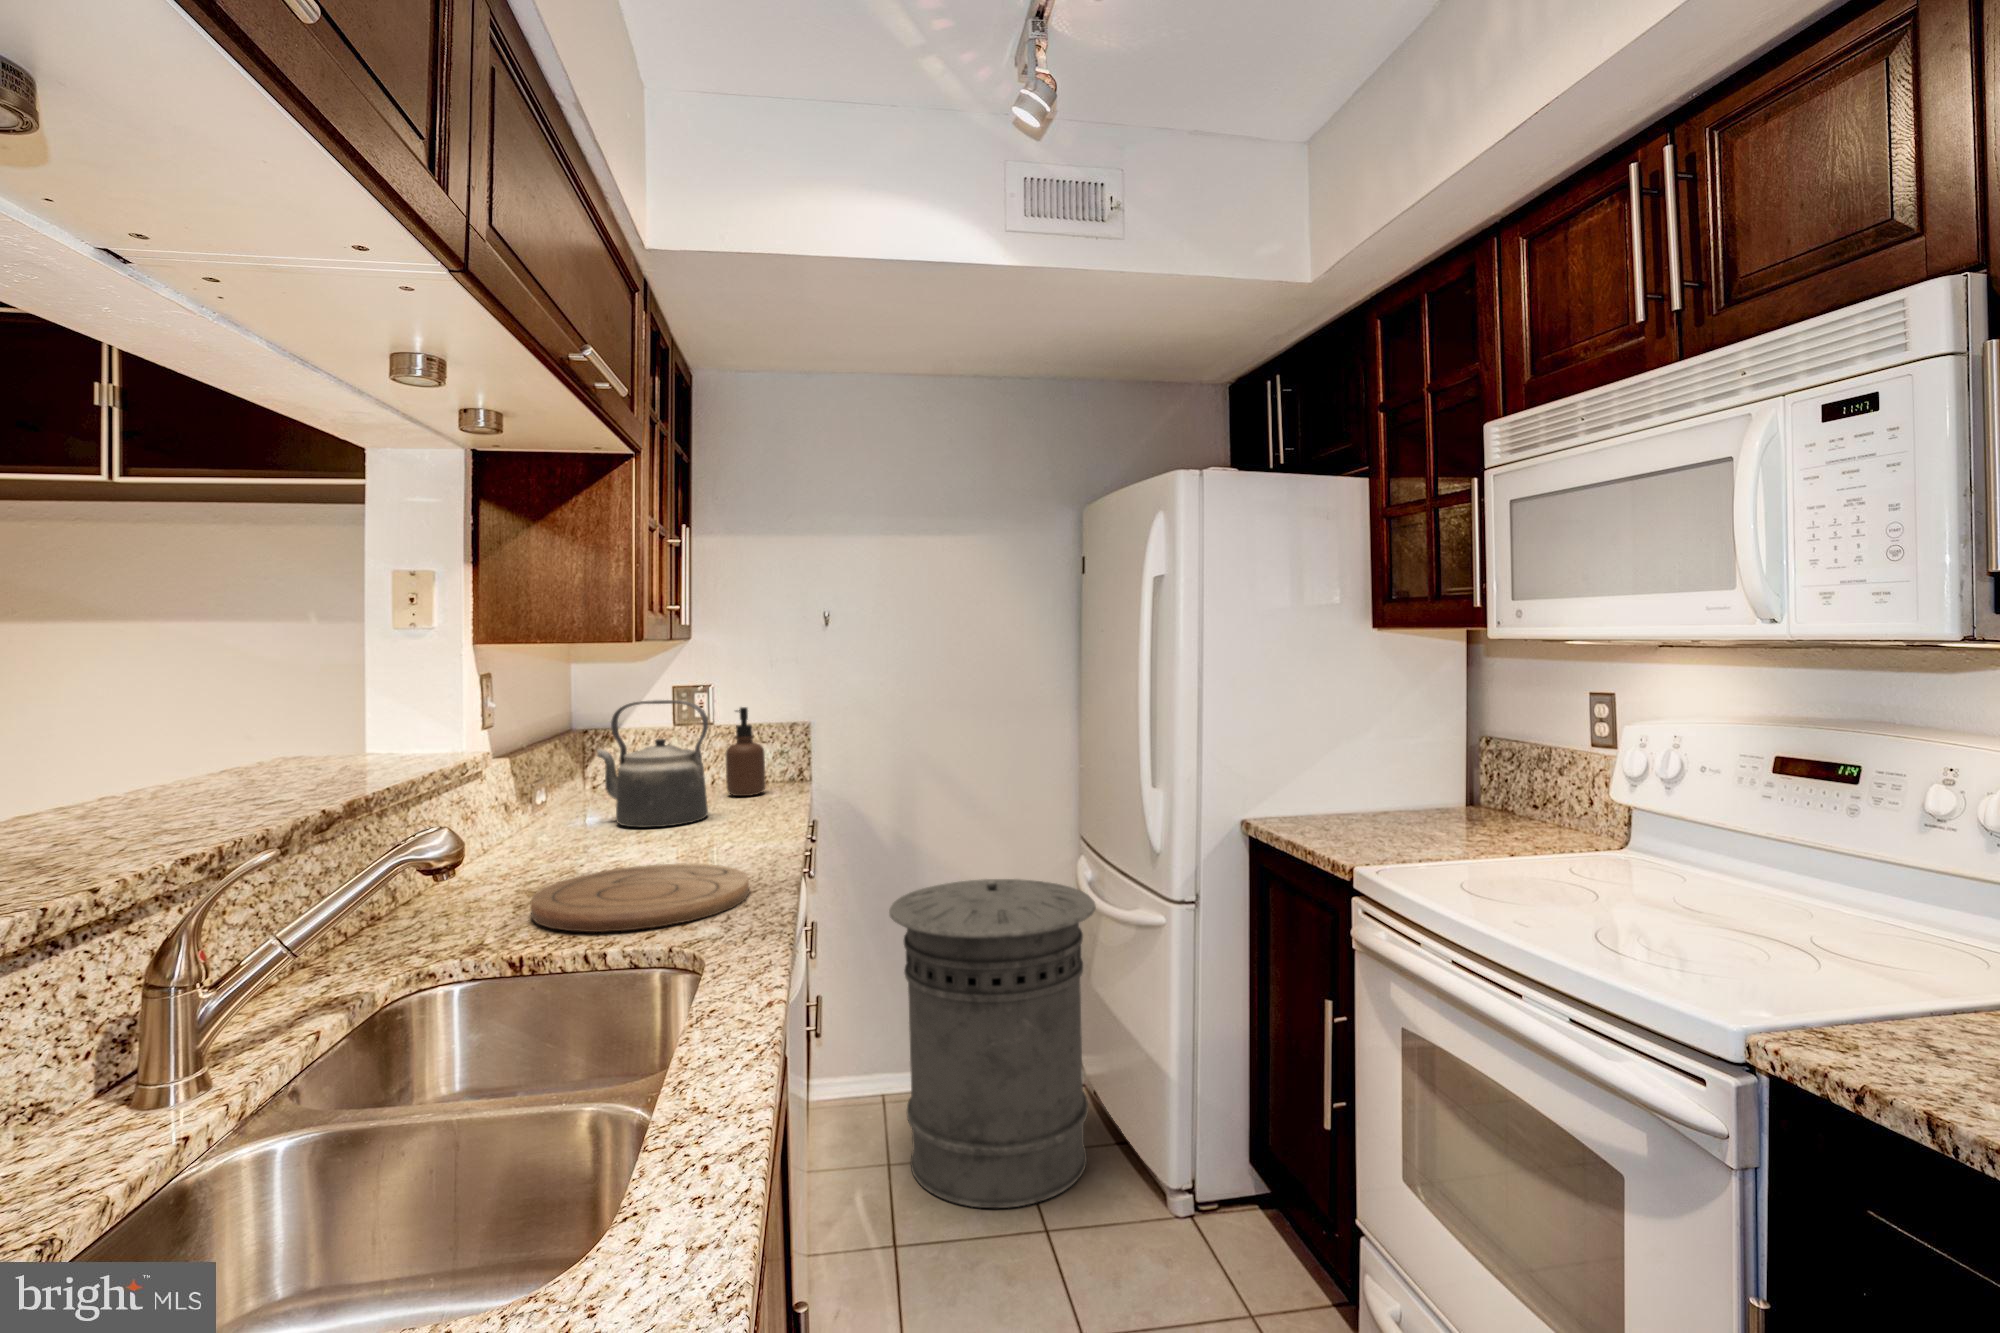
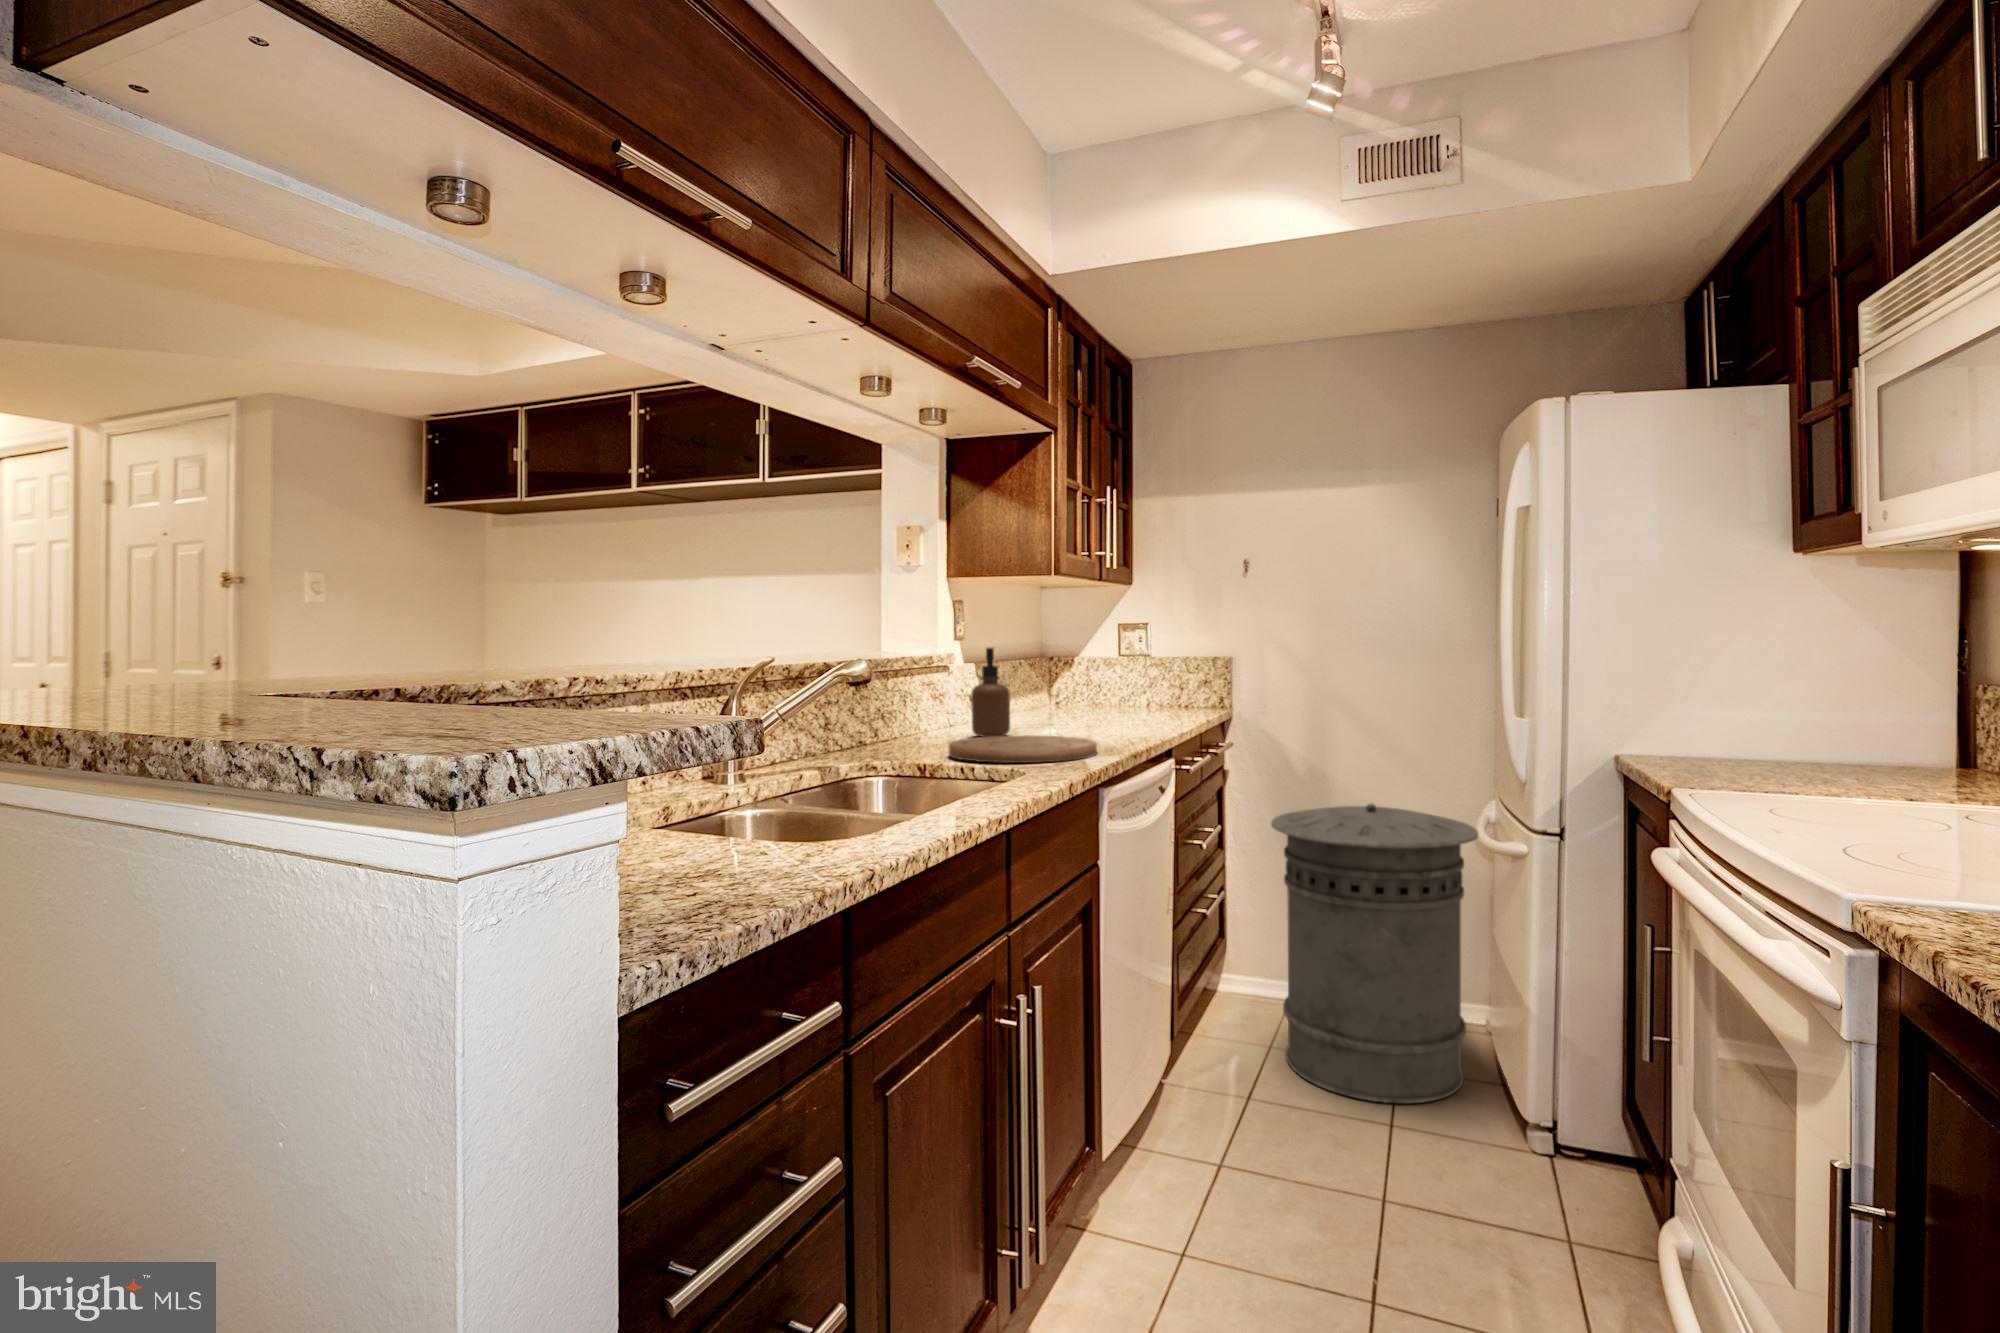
kettle: present [597,700,708,827] -> none [1045,628,1124,725]
soap dispenser: present [726,707,766,796] -> present [971,648,1010,737]

